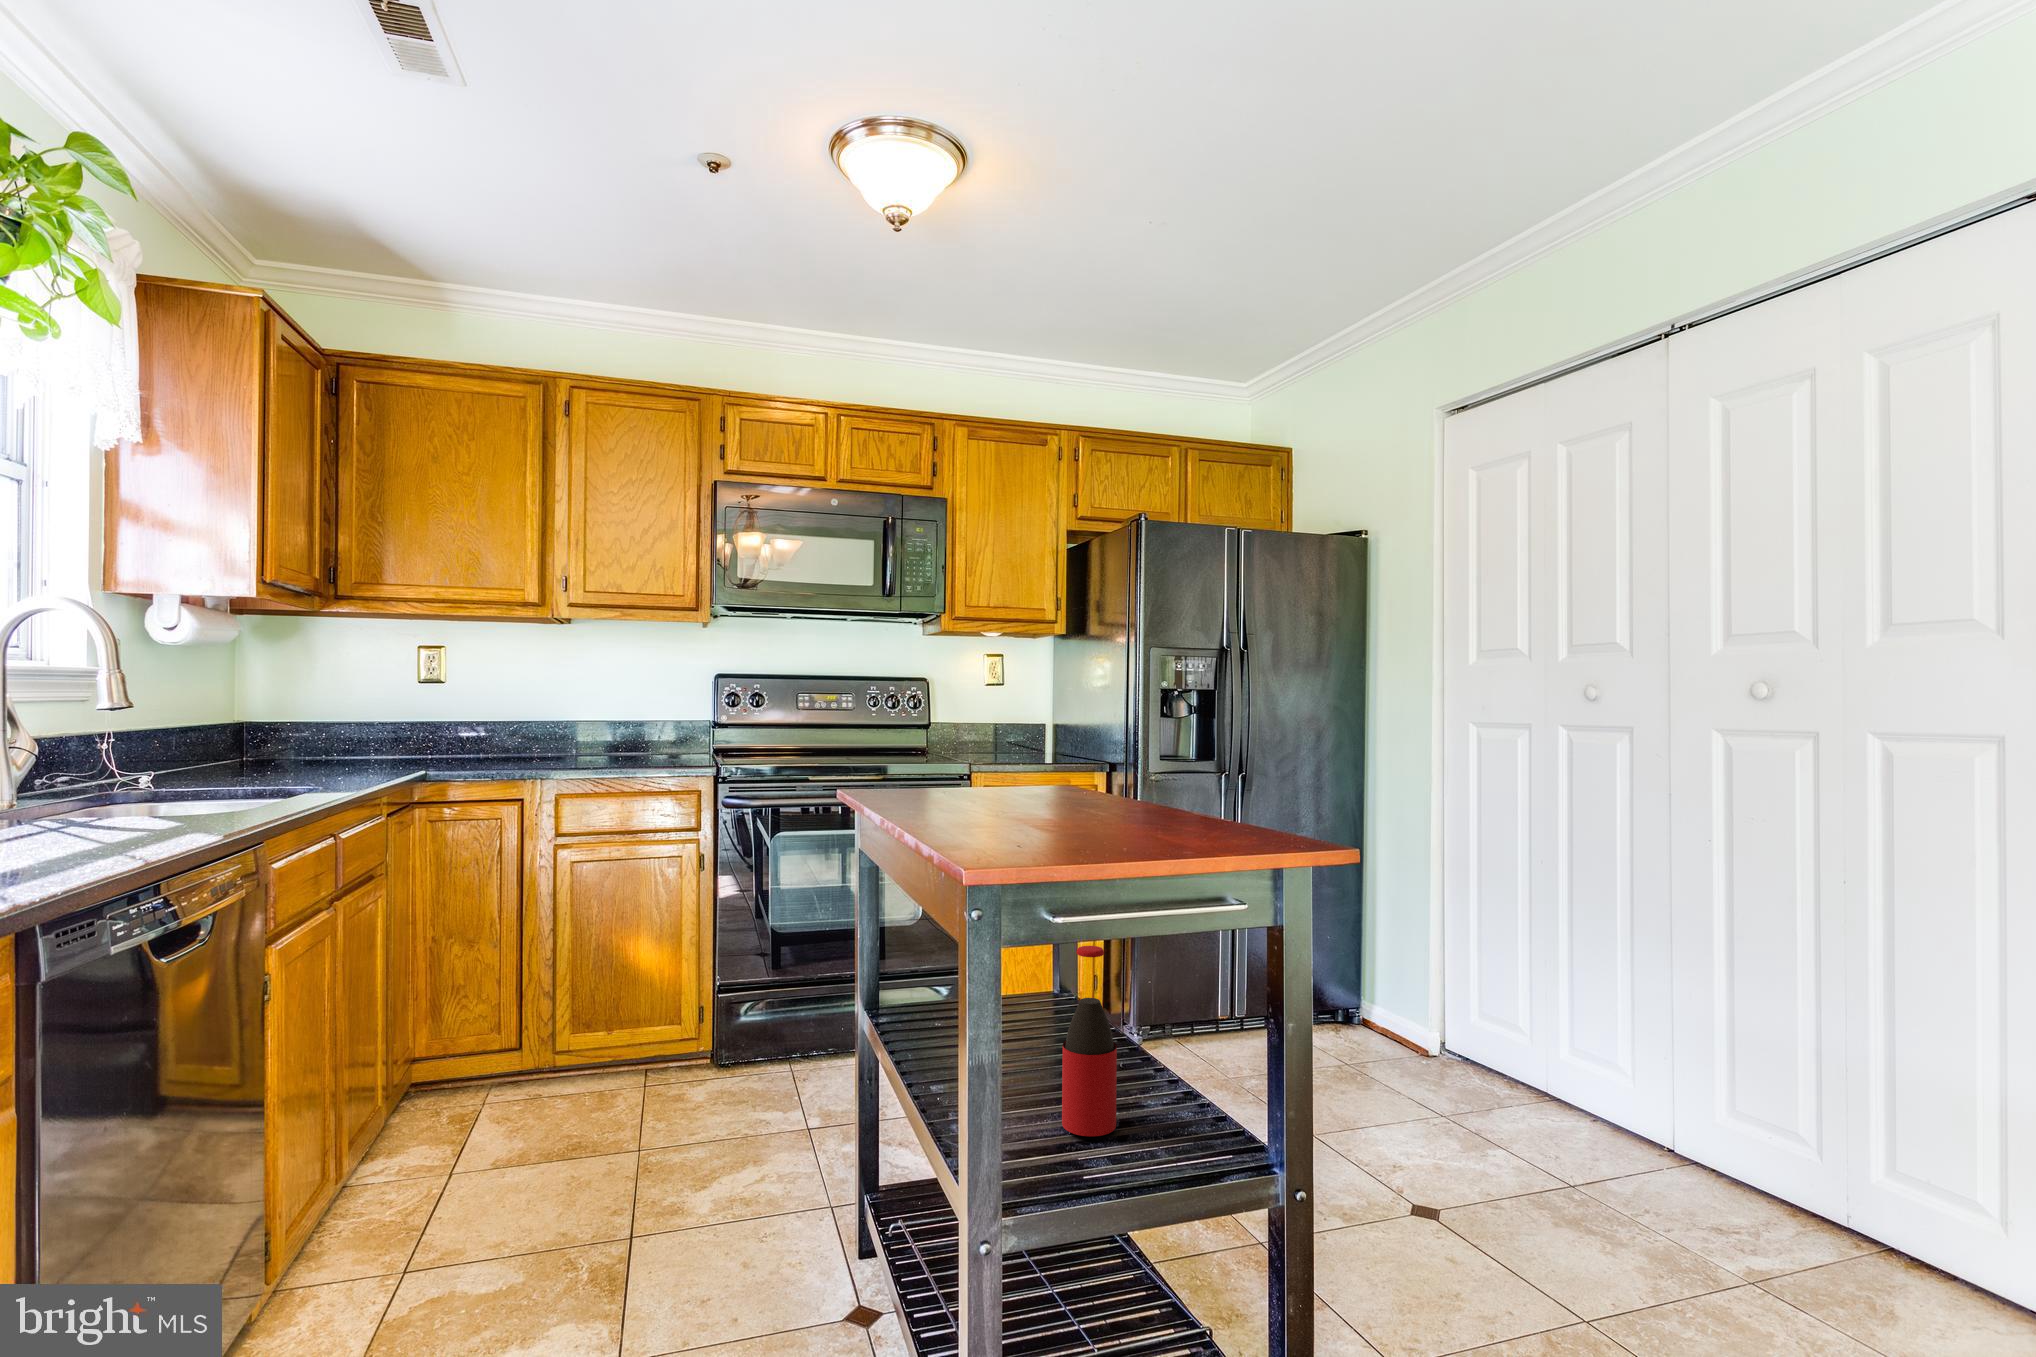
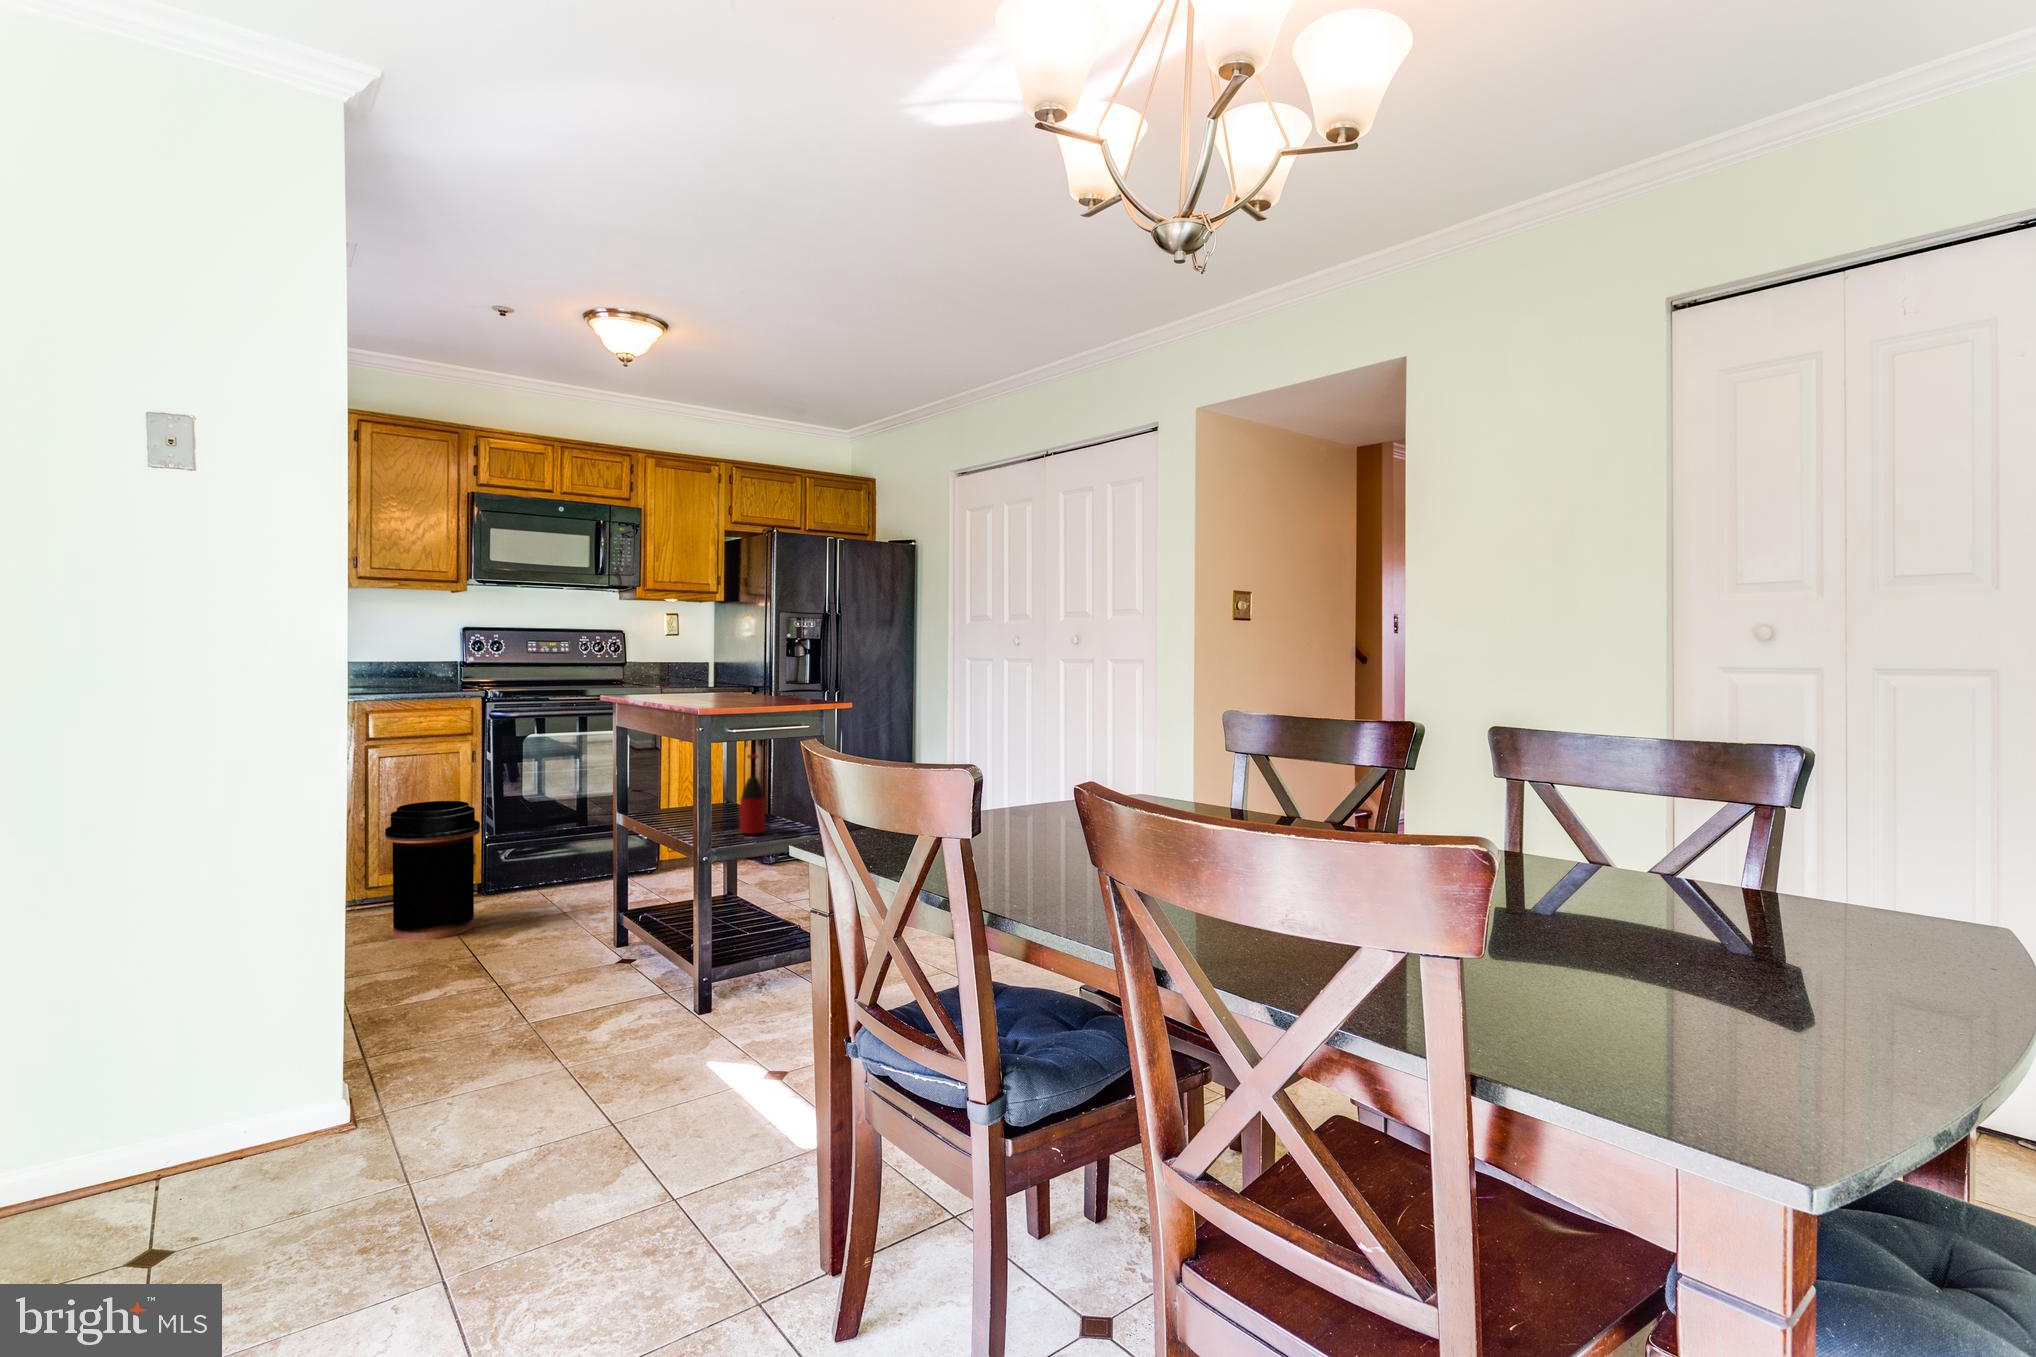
trash can: none [515,952,661,1201] -> present [385,801,480,940]

